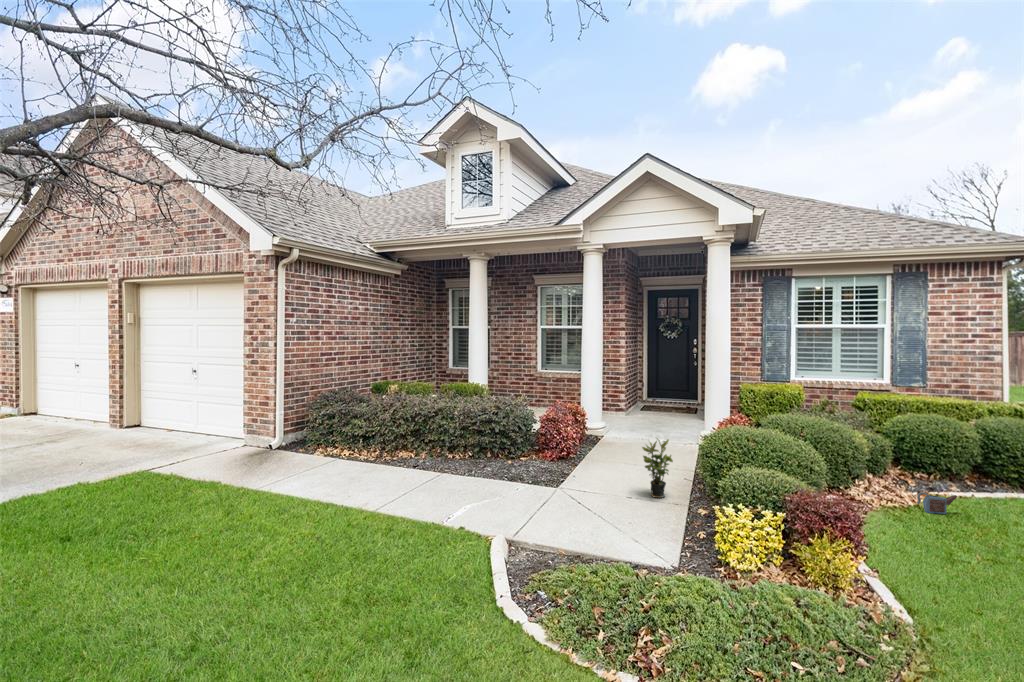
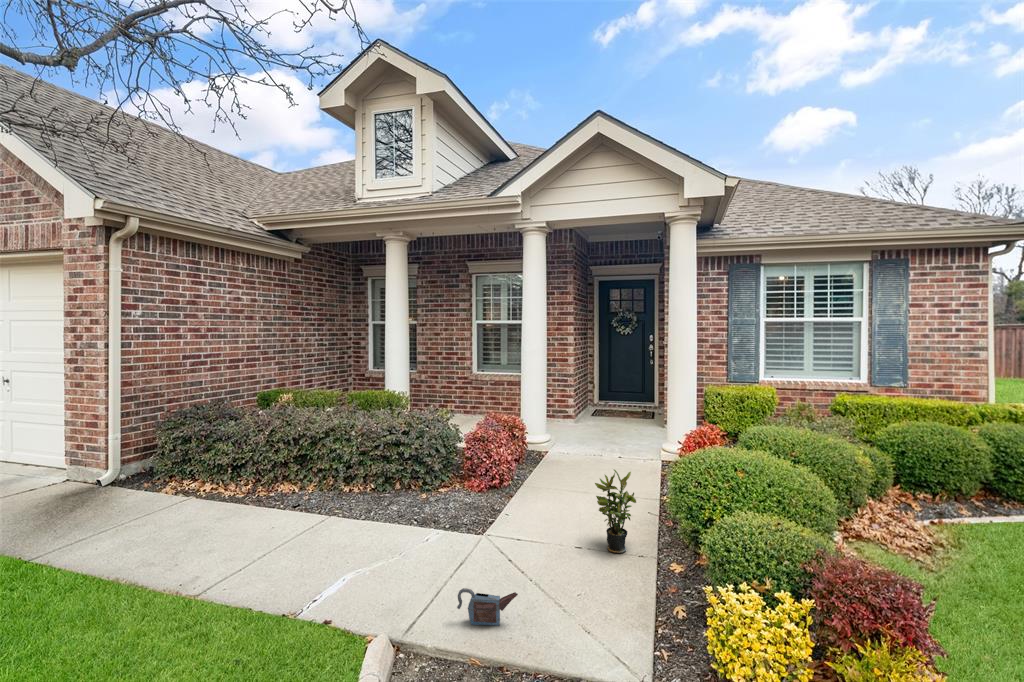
watering can: present [917,492,957,514] -> present [457,588,518,626]

